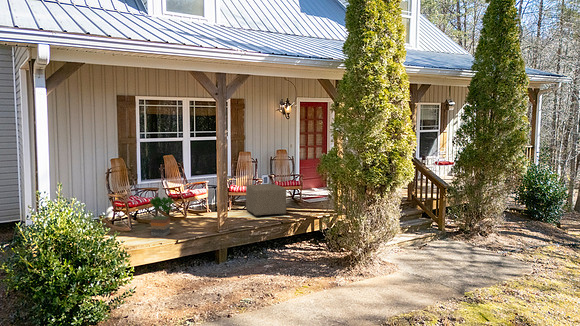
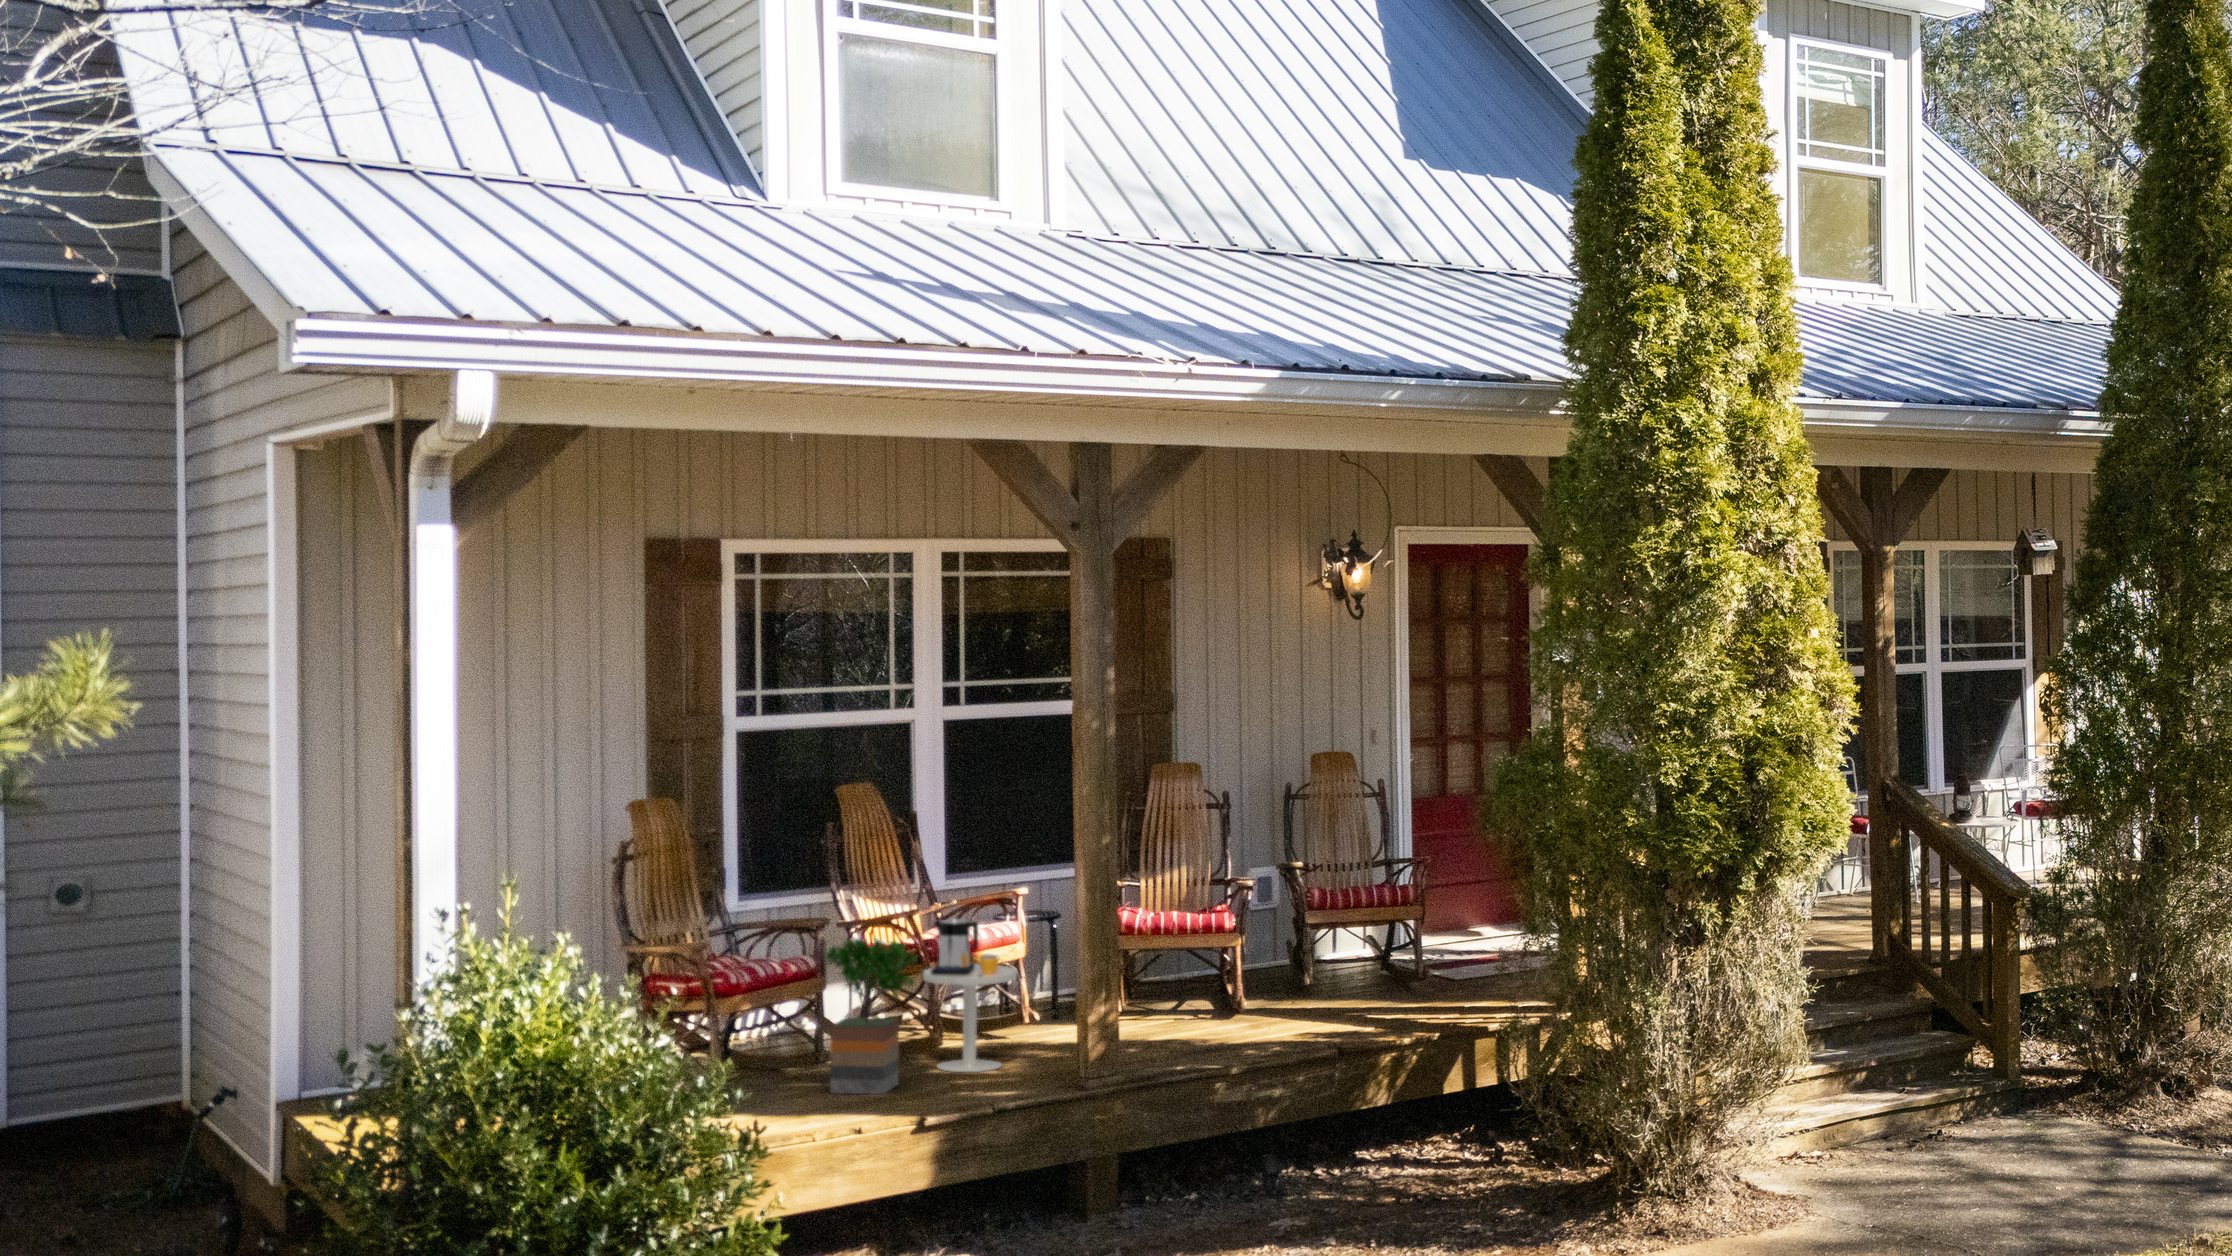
ottoman: present [246,184,286,217] -> none [1182,897,1356,1031]
side table: none [179,191,202,228] -> present [923,919,1017,1072]

